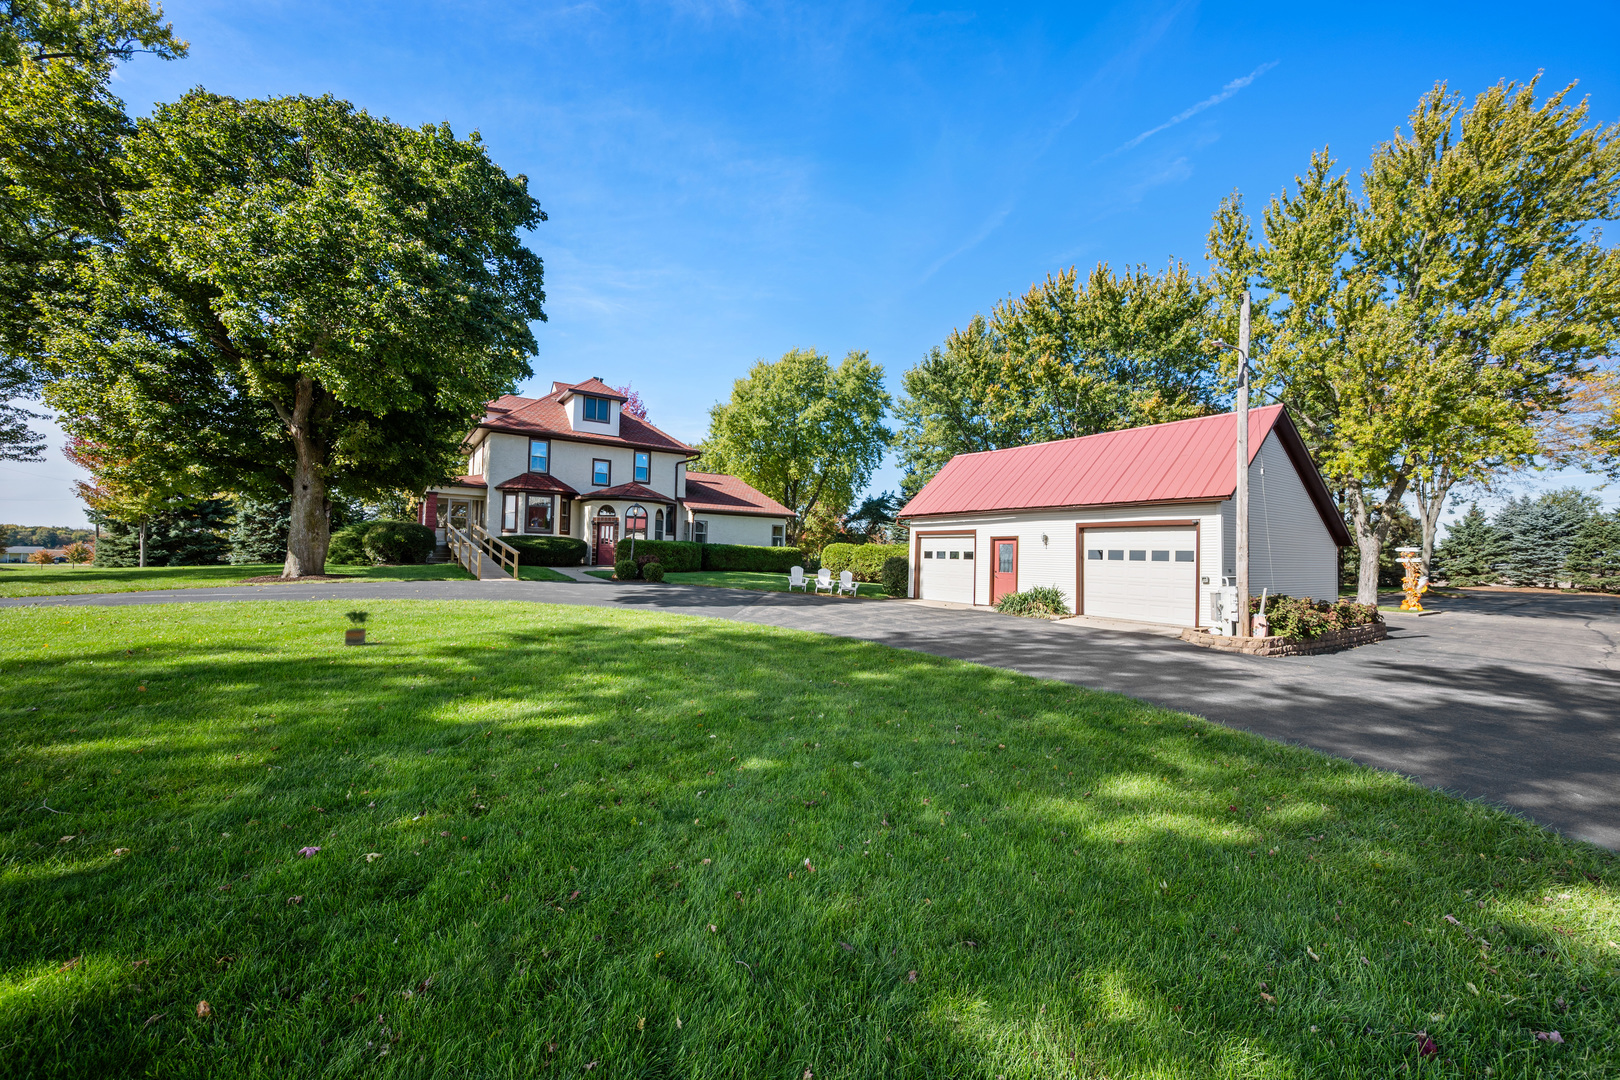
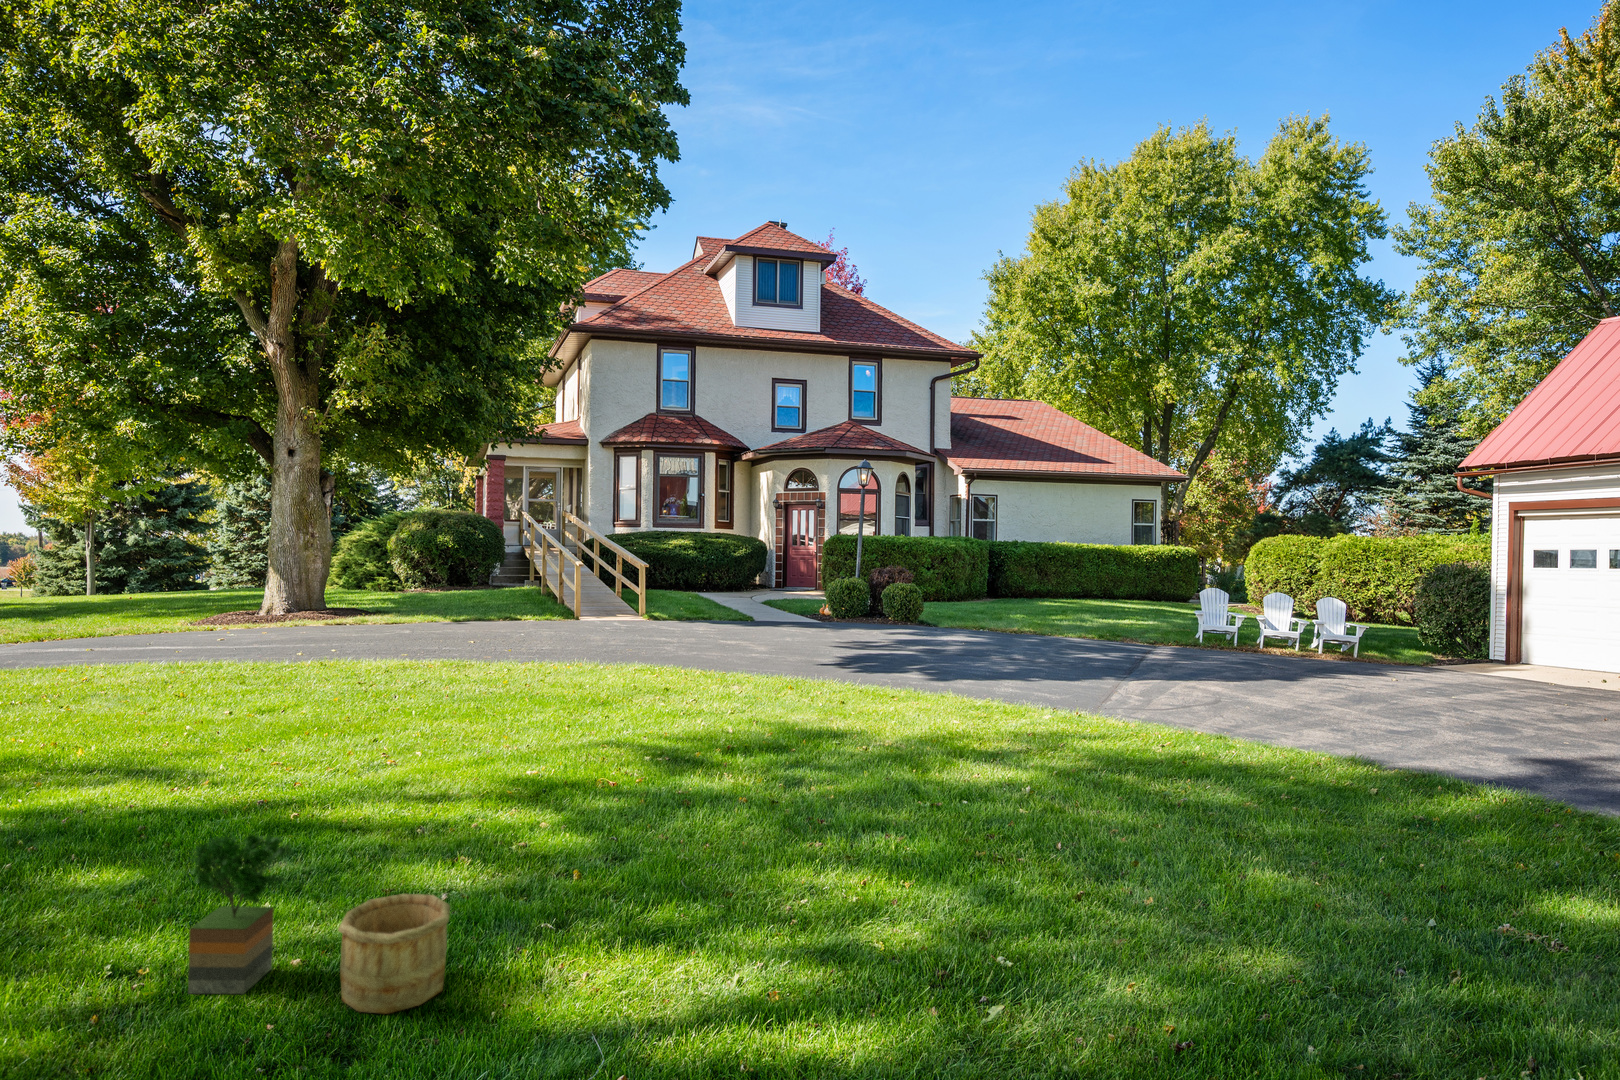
wooden bucket: none [386,624,414,646] -> present [338,894,450,1014]

